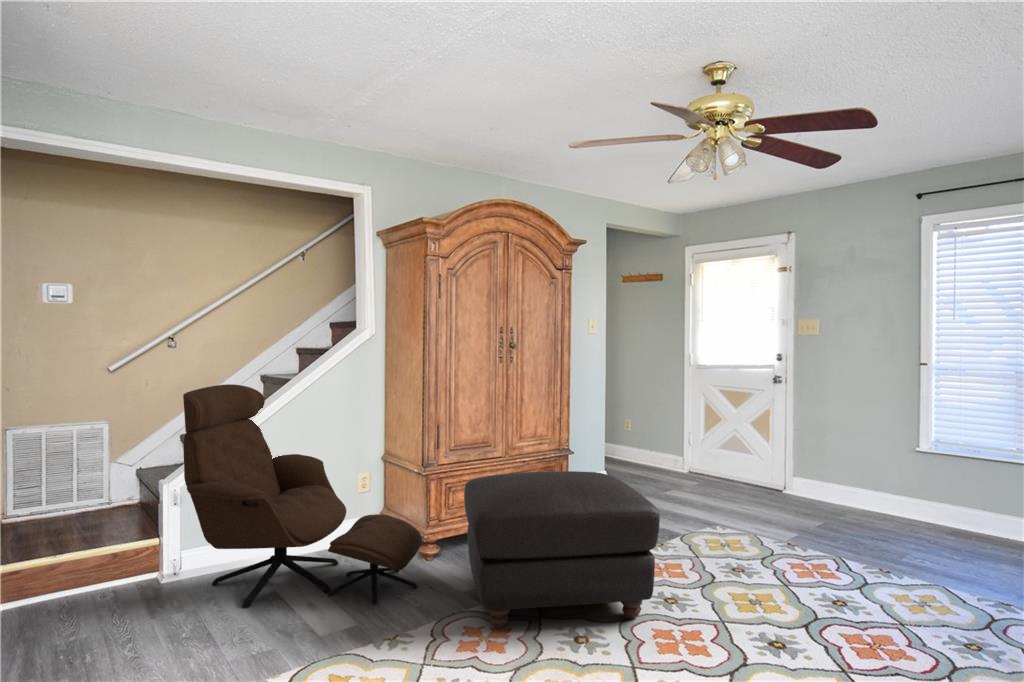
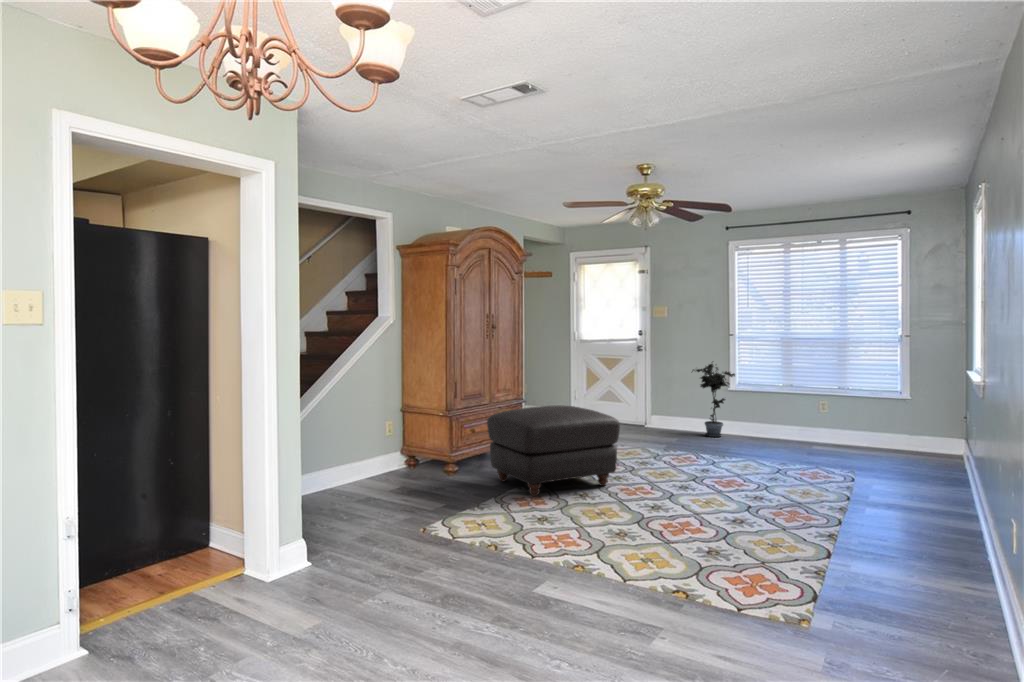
lounge chair: present [183,384,422,608] -> none [307,357,464,505]
potted plant: none [853,404,928,524] -> present [692,364,735,437]

